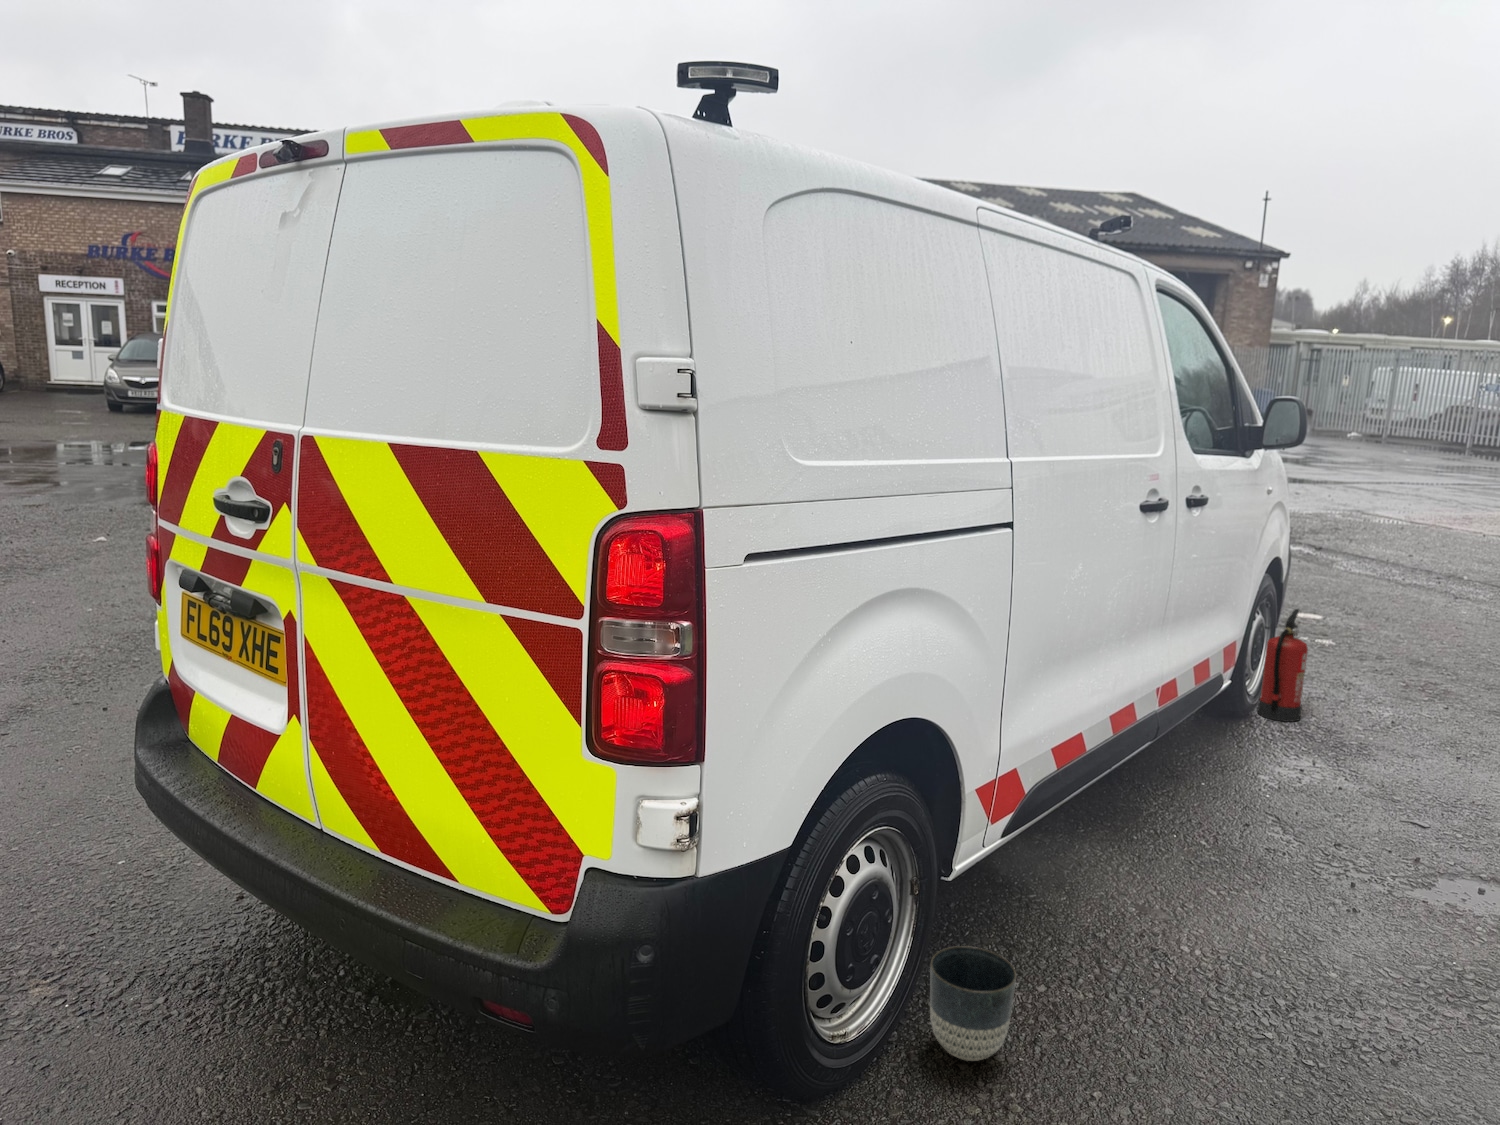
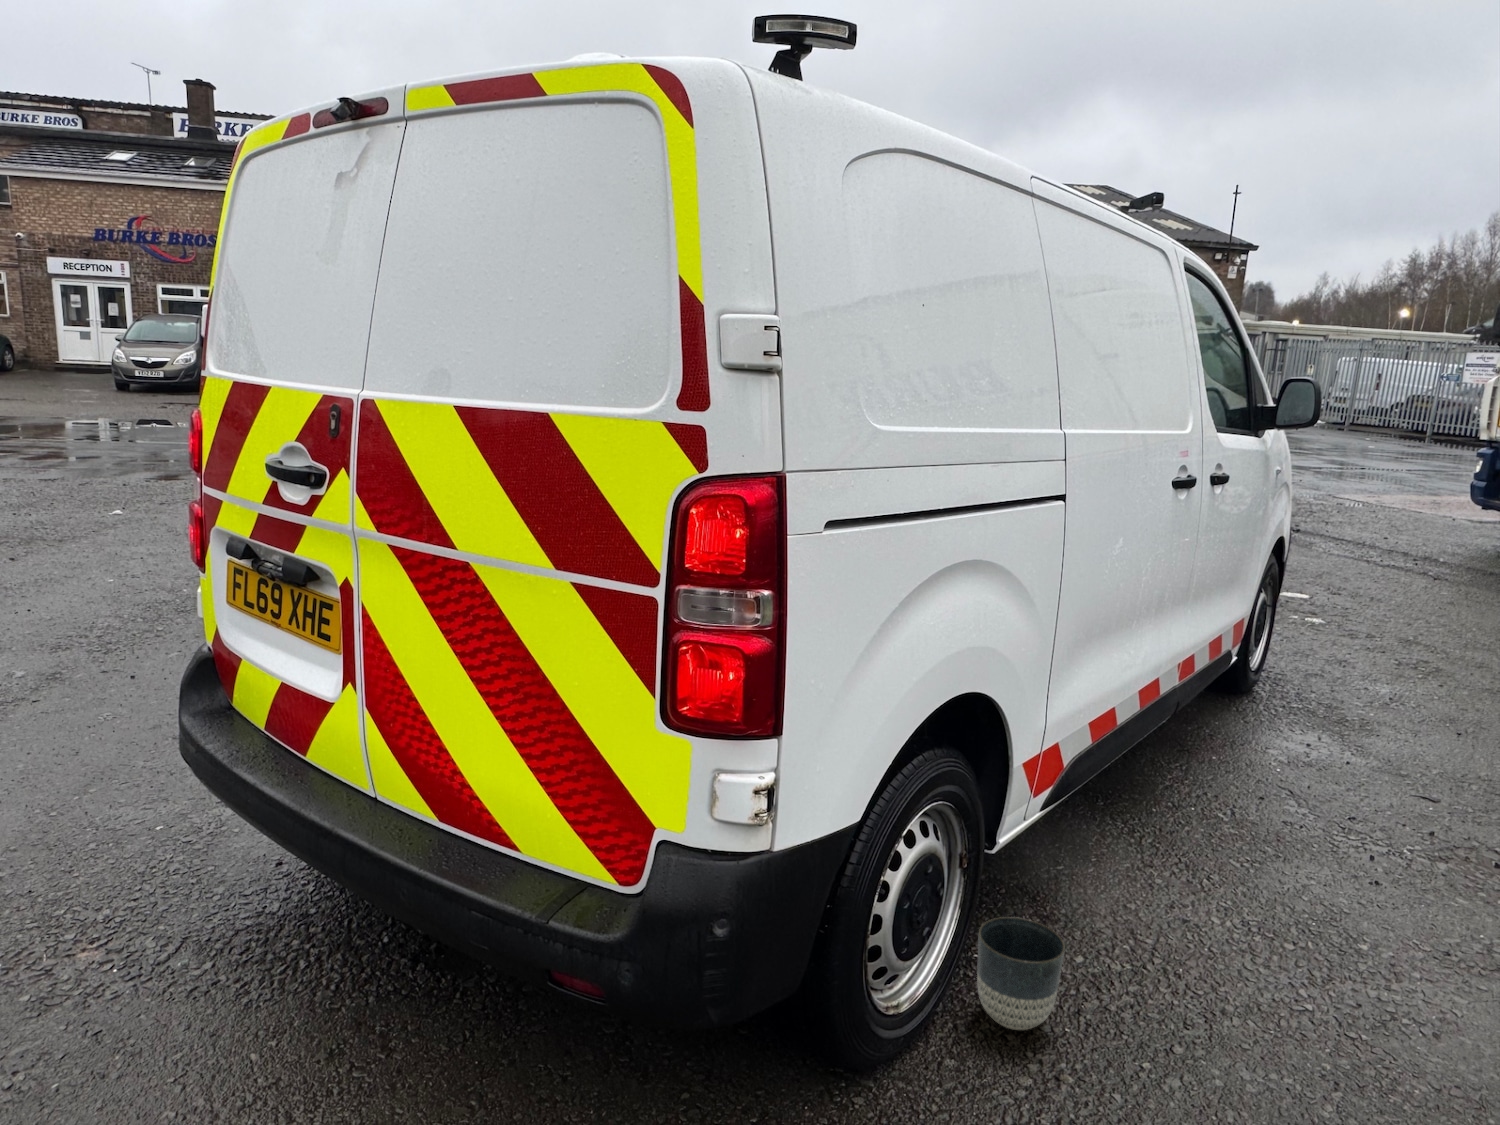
fire extinguisher: present [1258,609,1308,722] -> none [1263,591,1314,701]

